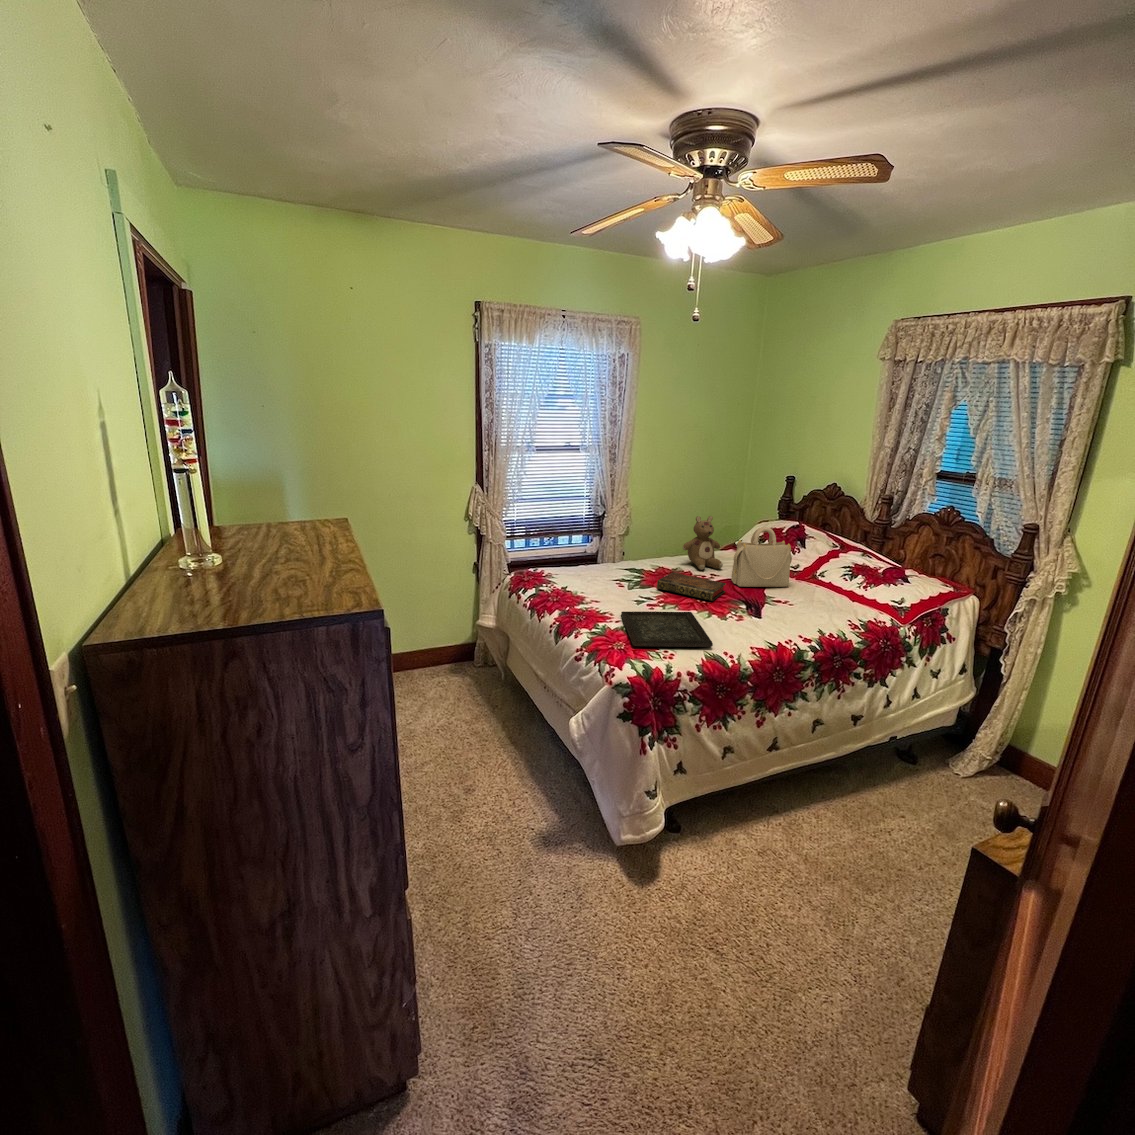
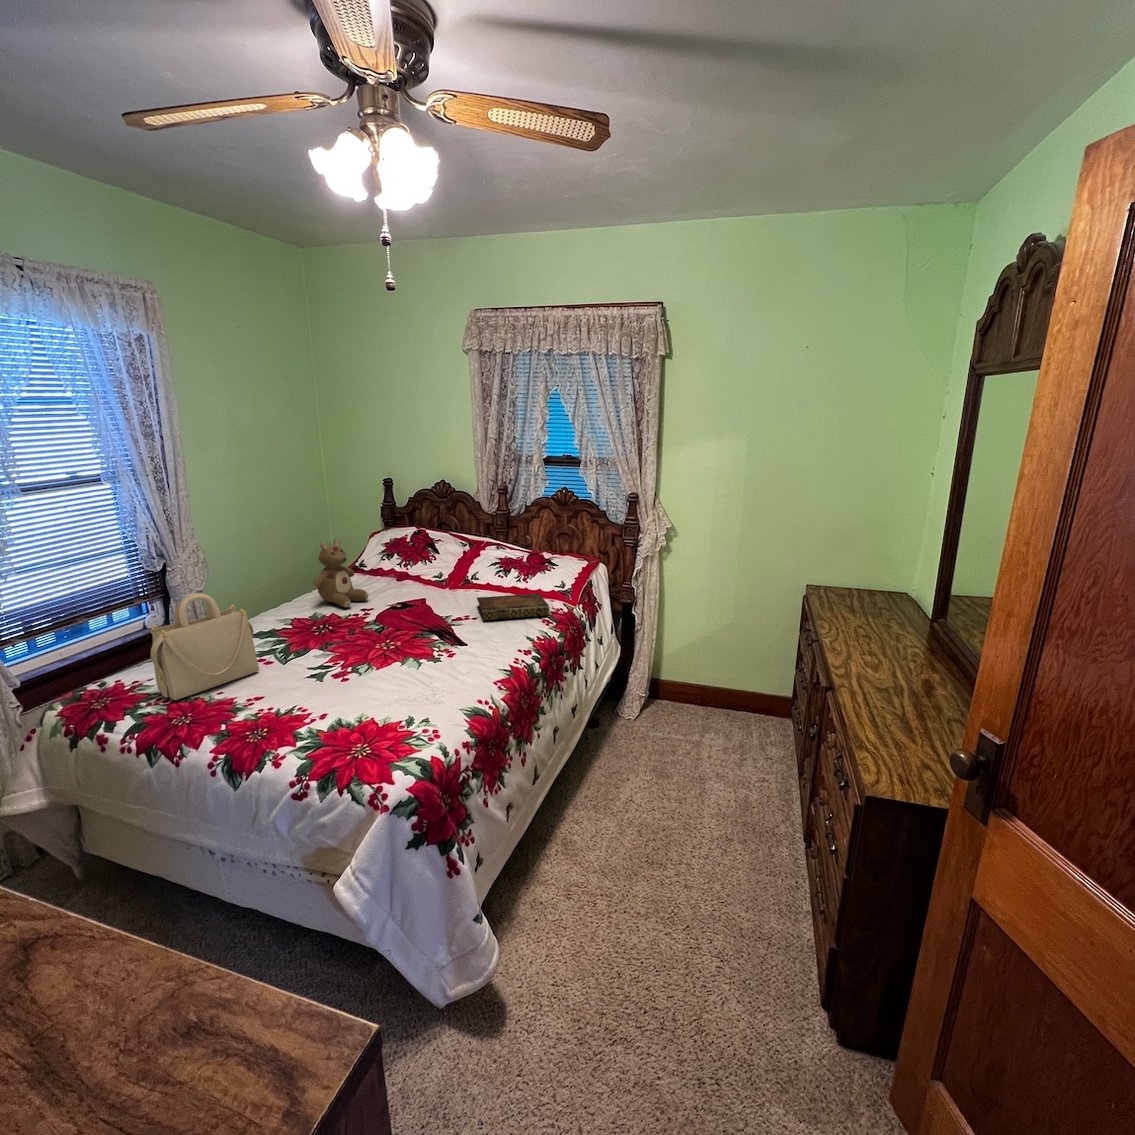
handbag: present [731,527,792,587] -> present [151,593,259,700]
book: present [657,572,726,601] -> present [477,593,550,620]
tray: present [621,611,713,647] -> none [312,666,465,741]

